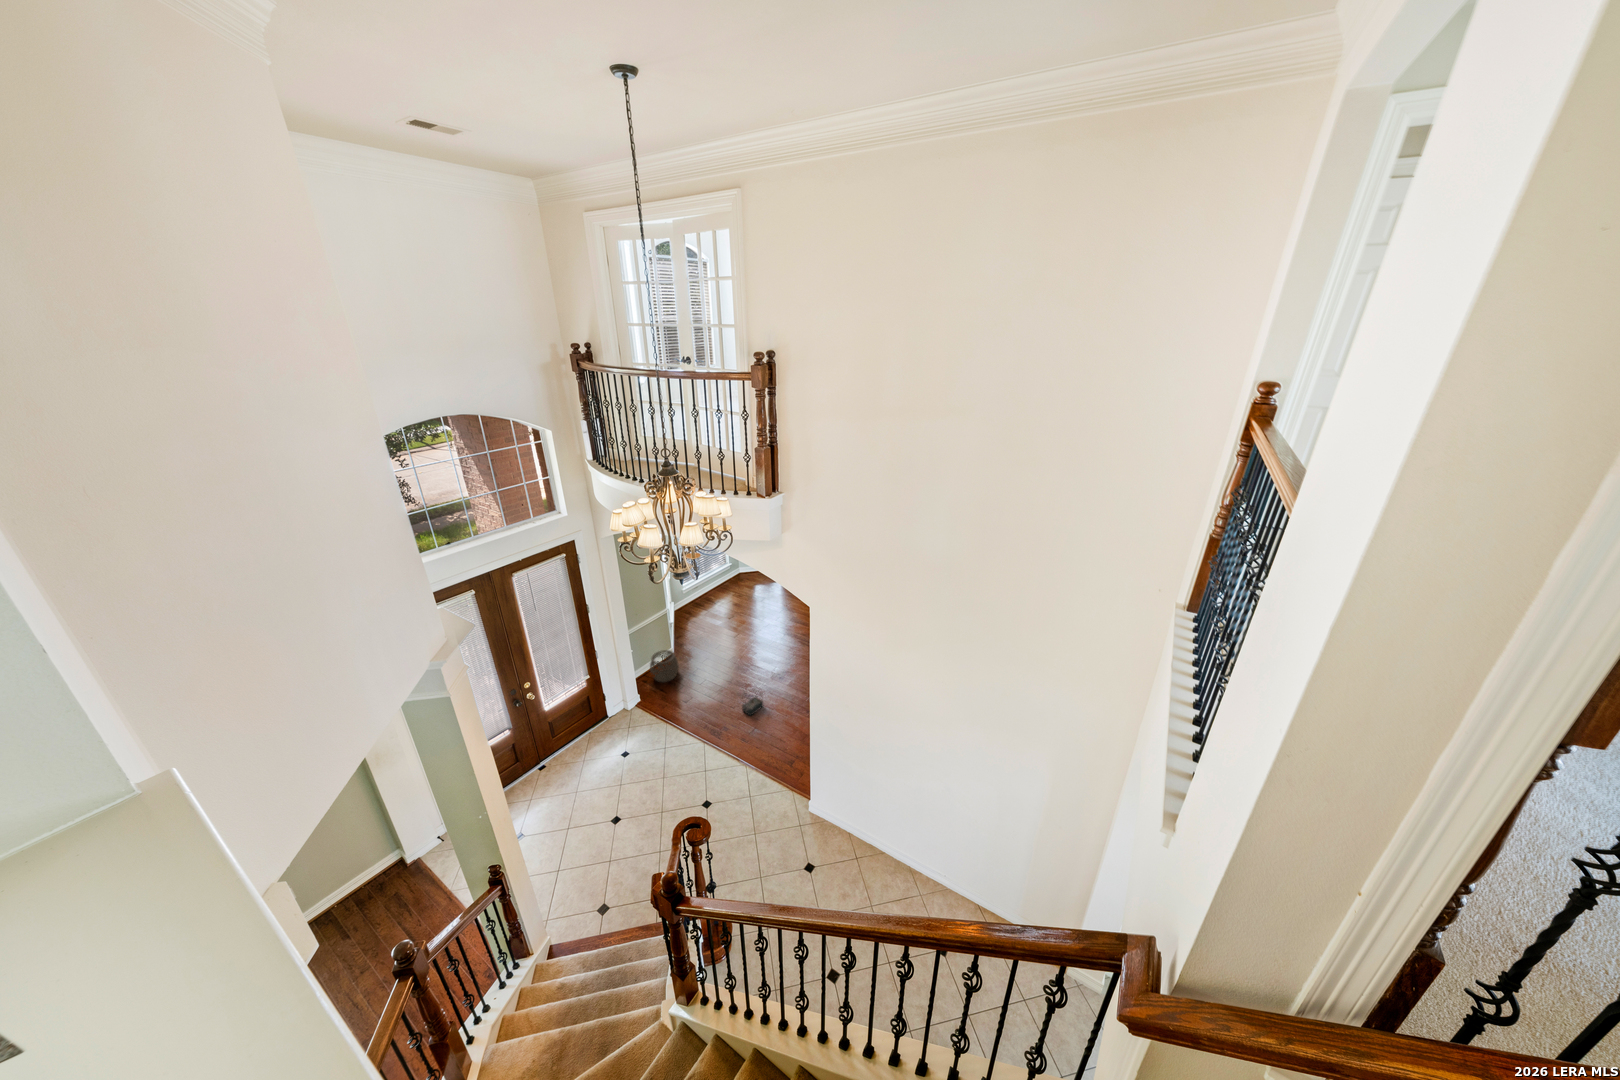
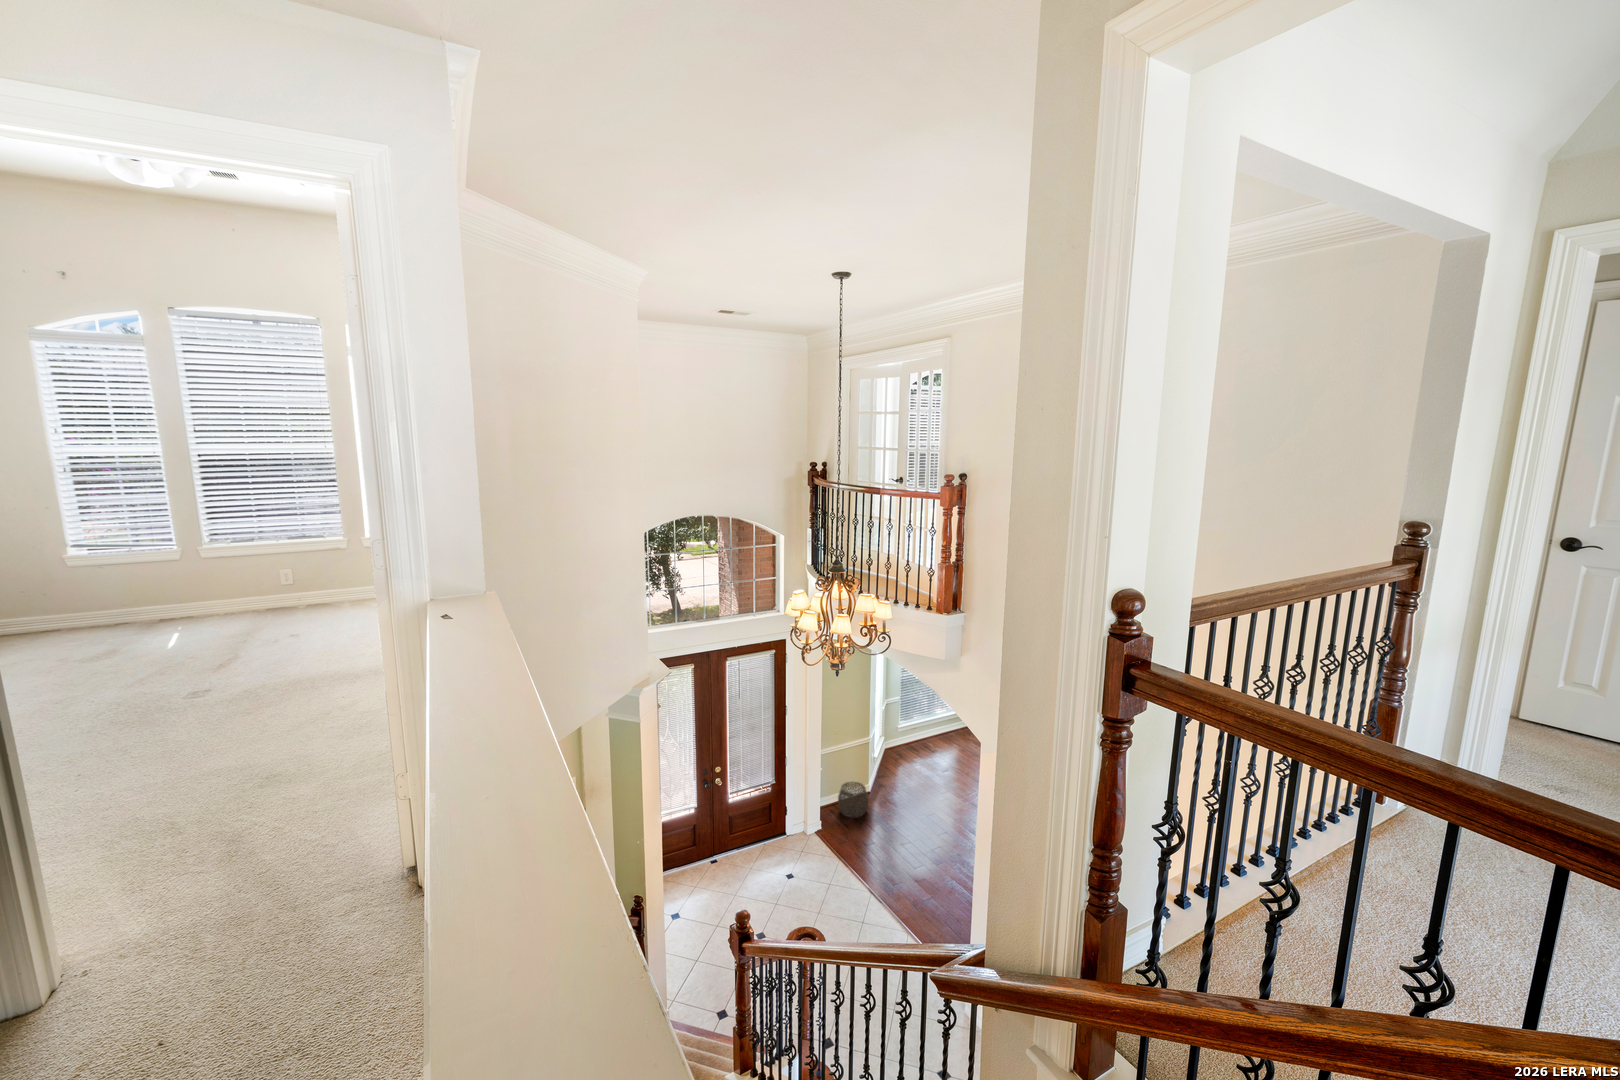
decorative plant: present [738,689,763,716] -> none [912,843,946,879]

